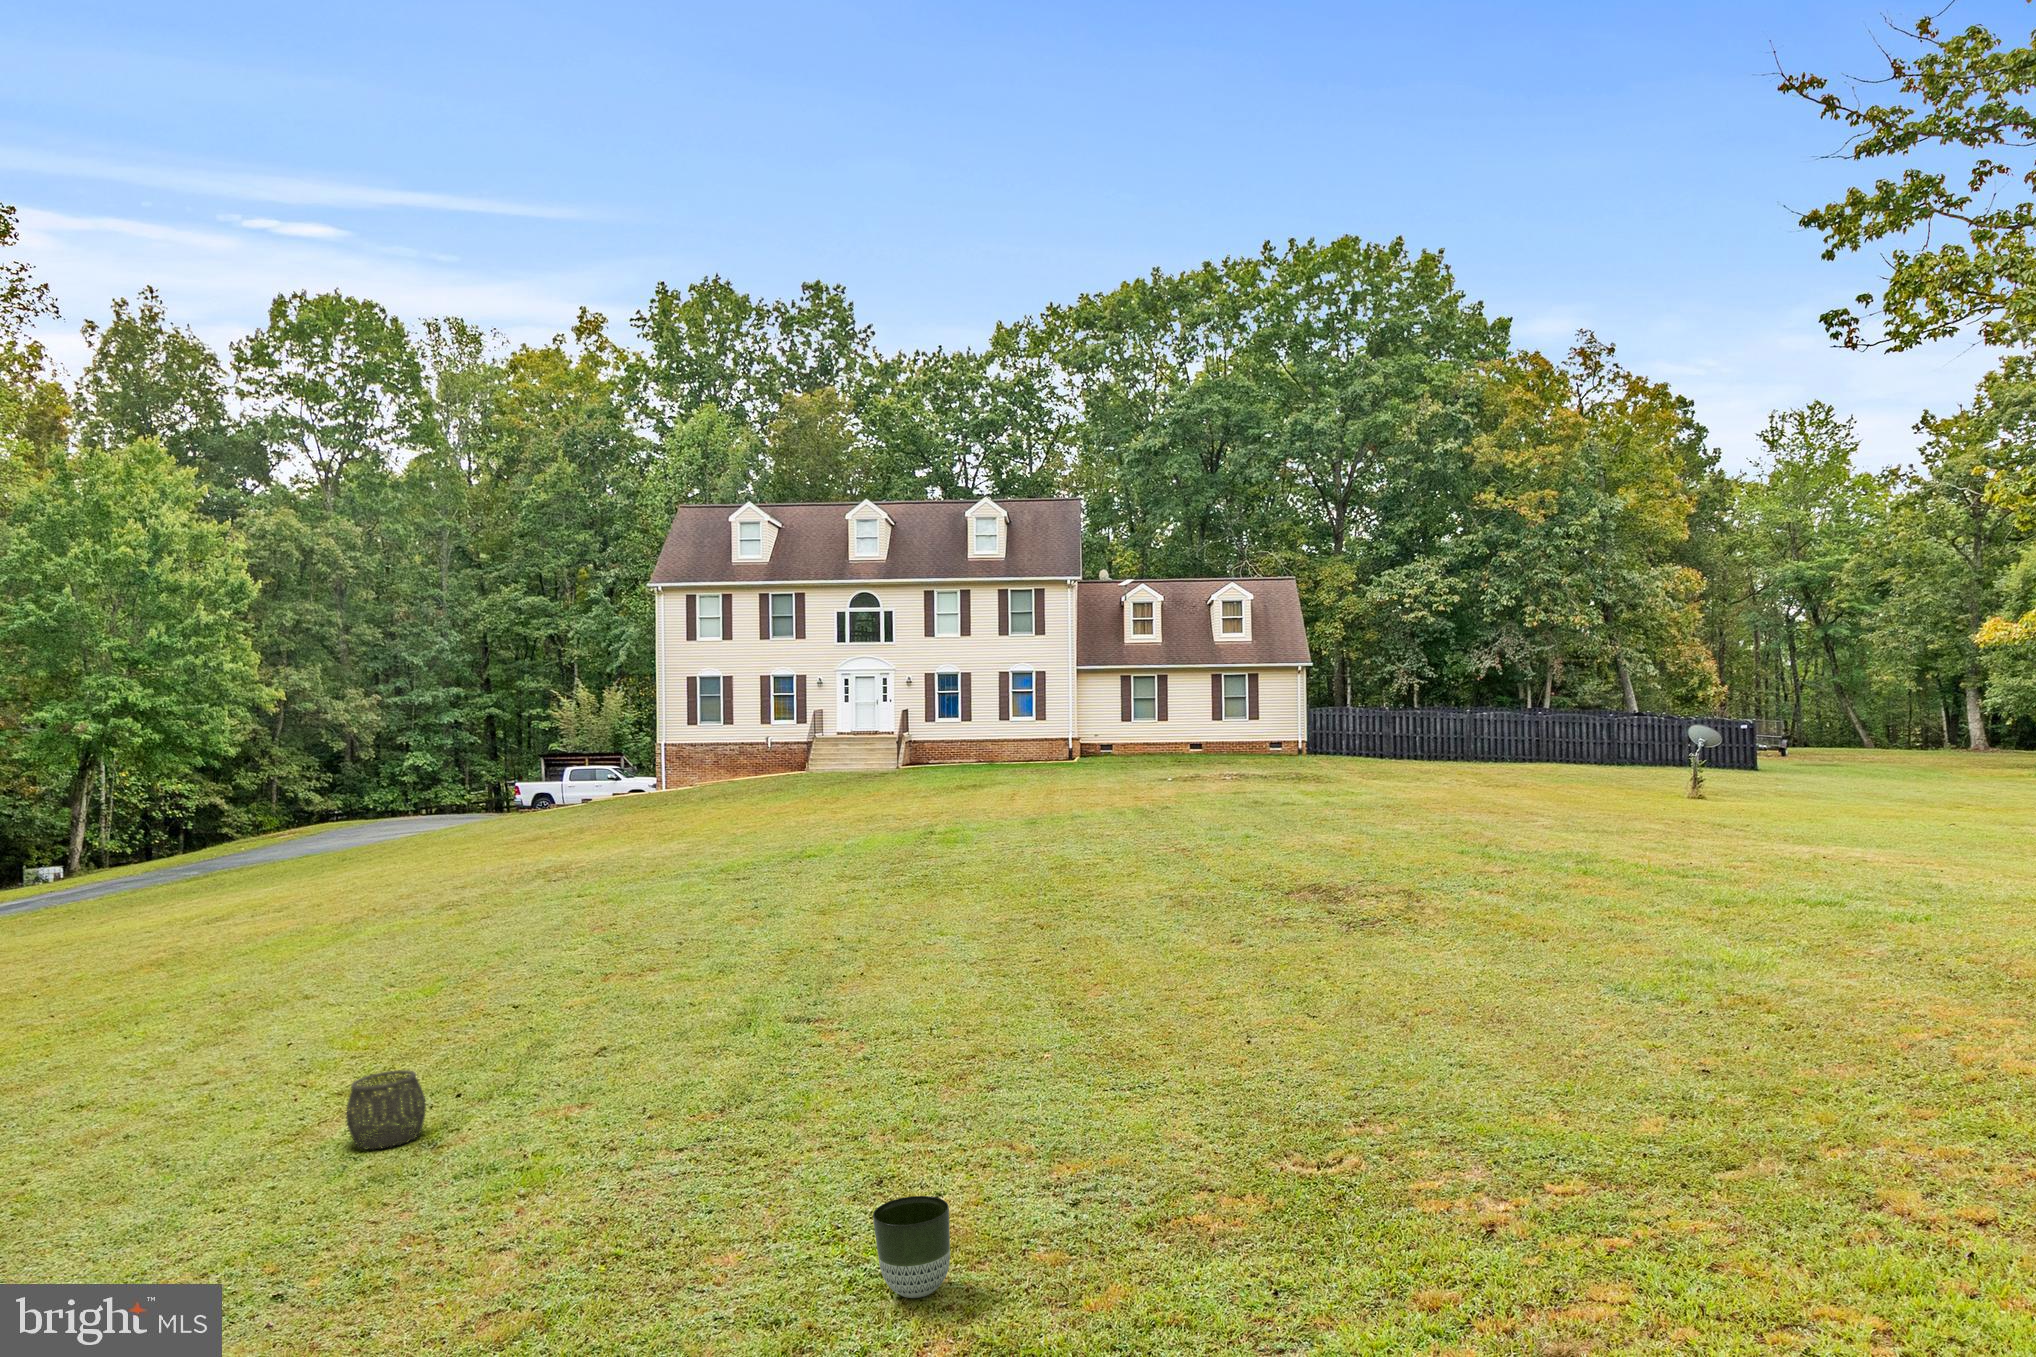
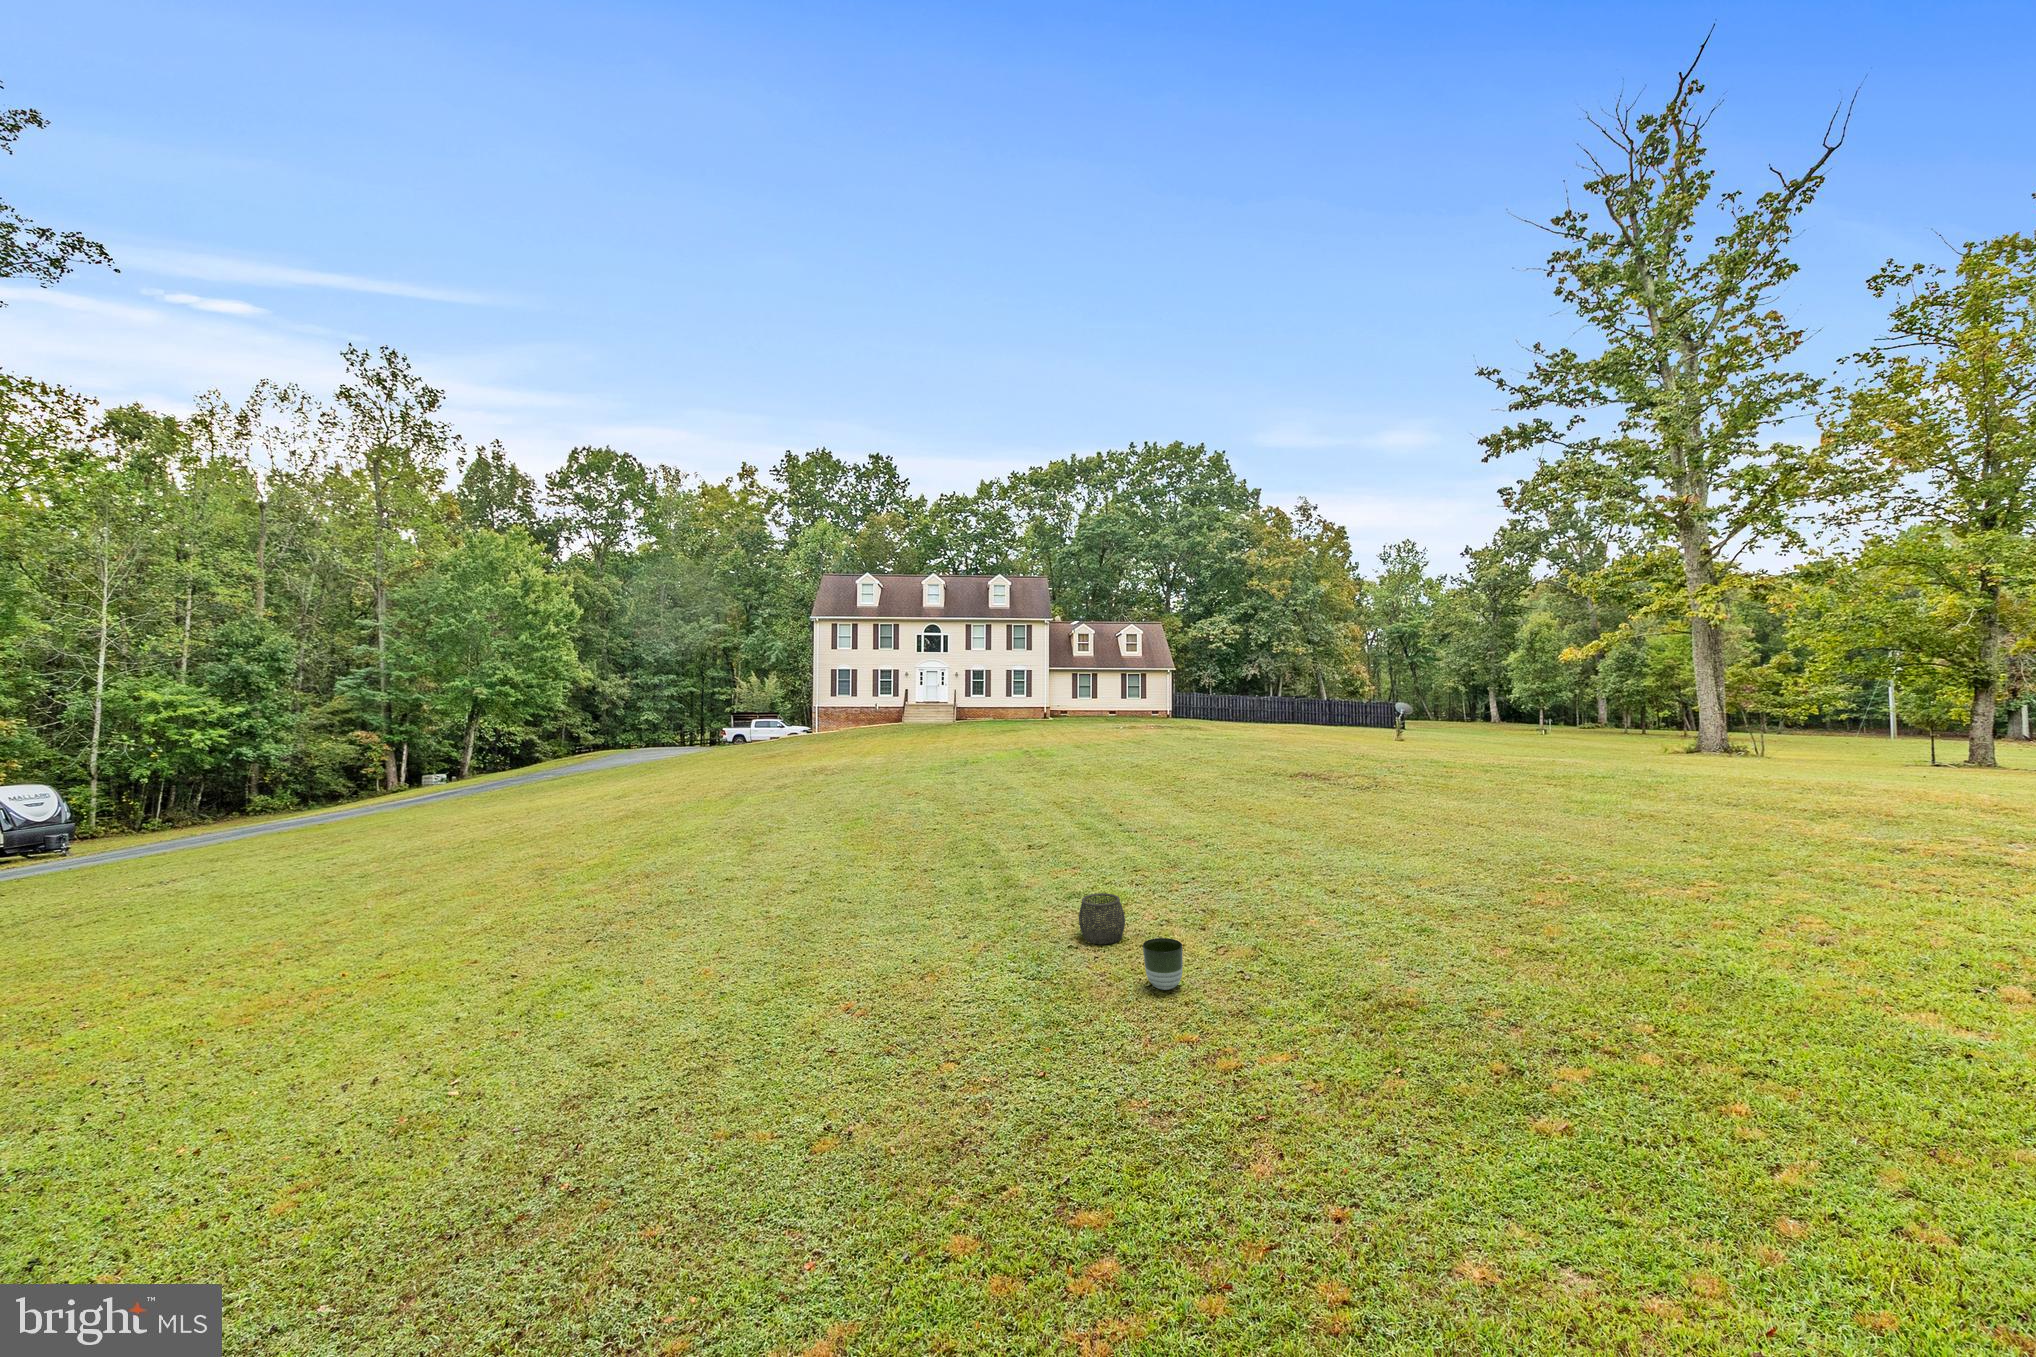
planter: present [873,1196,950,1298] -> present [1143,938,1183,990]

